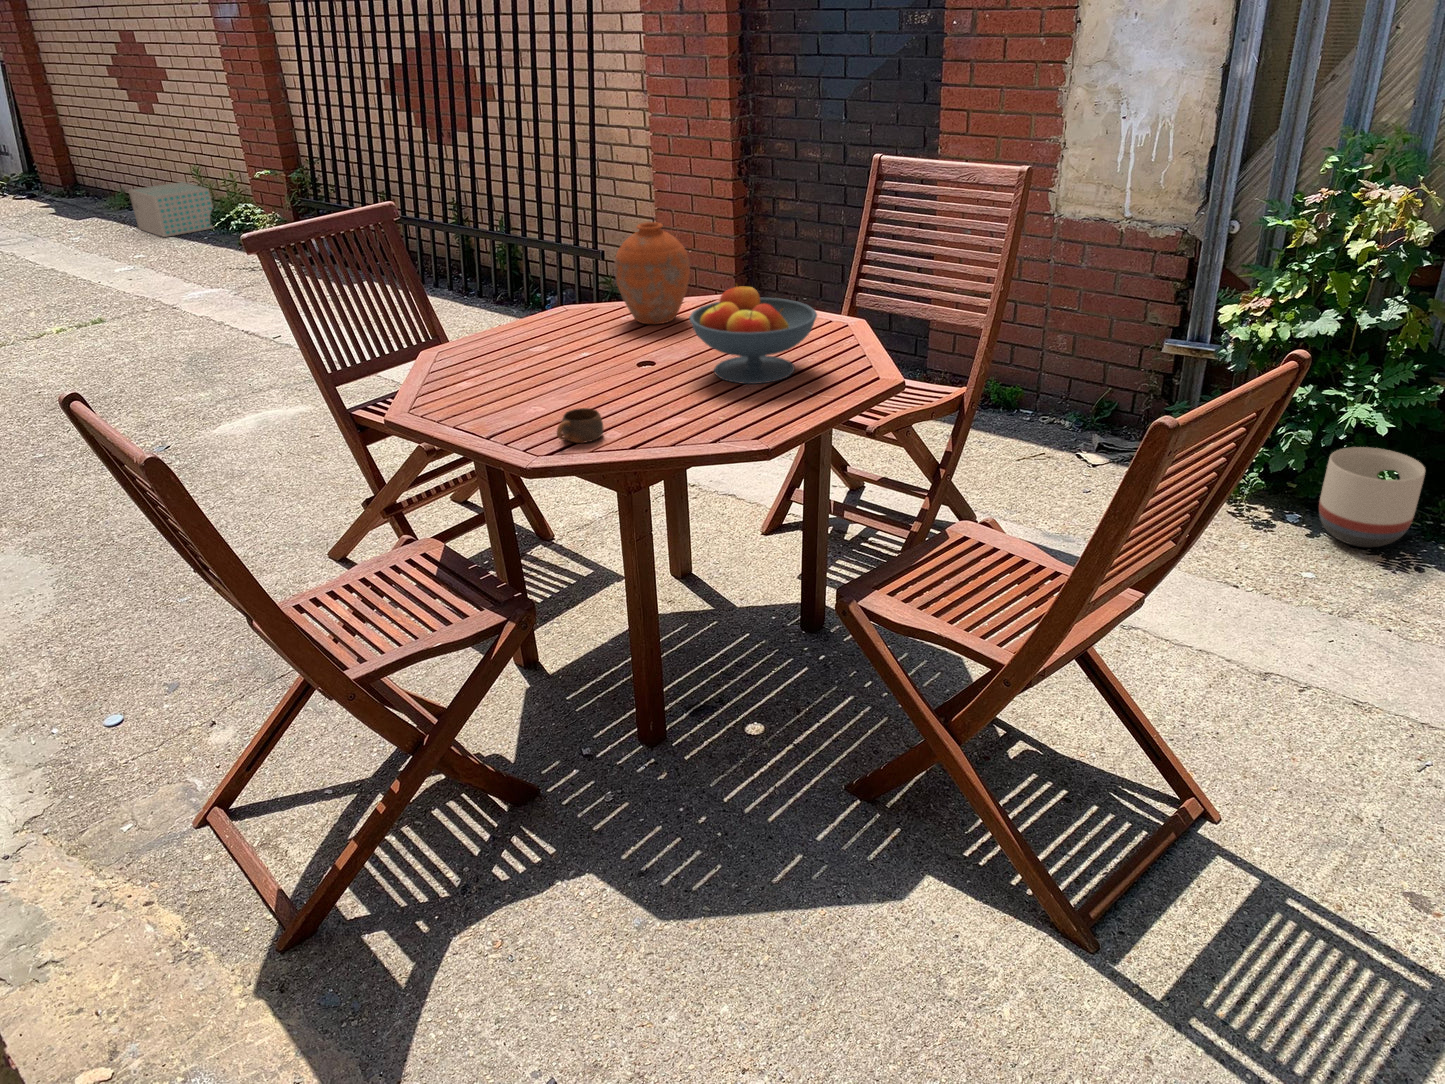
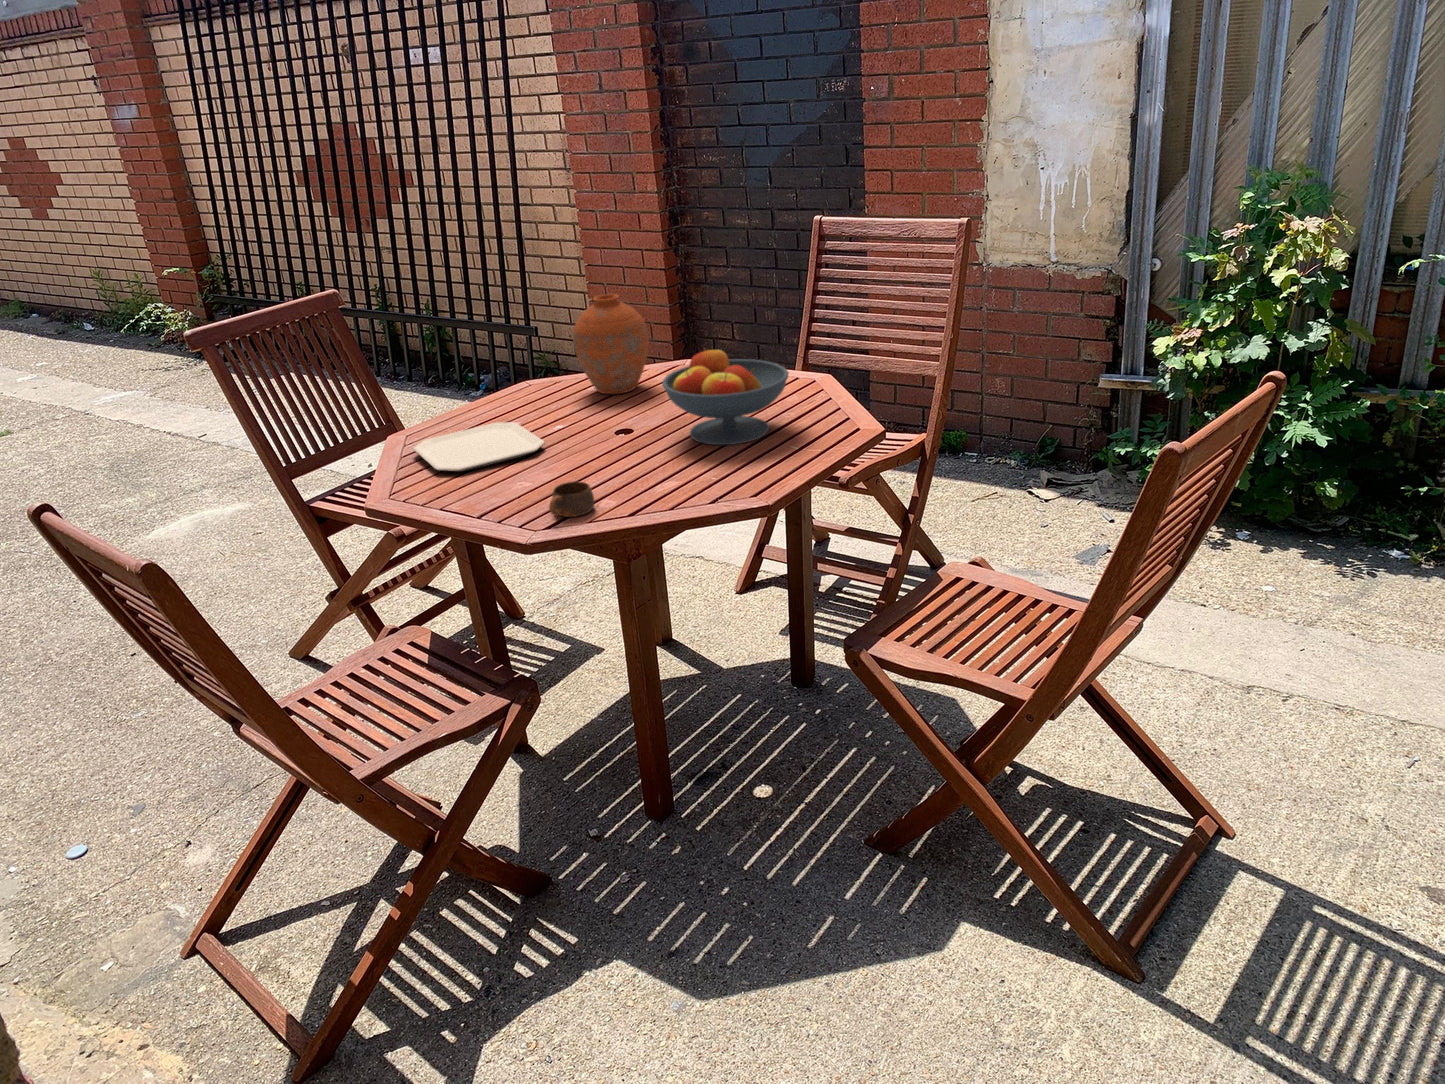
storage box: present [129,182,213,237] -> none [34,288,130,345]
plate: none [443,344,571,390] -> present [414,423,544,472]
planter: present [1319,447,1426,547] -> none [1266,461,1363,556]

